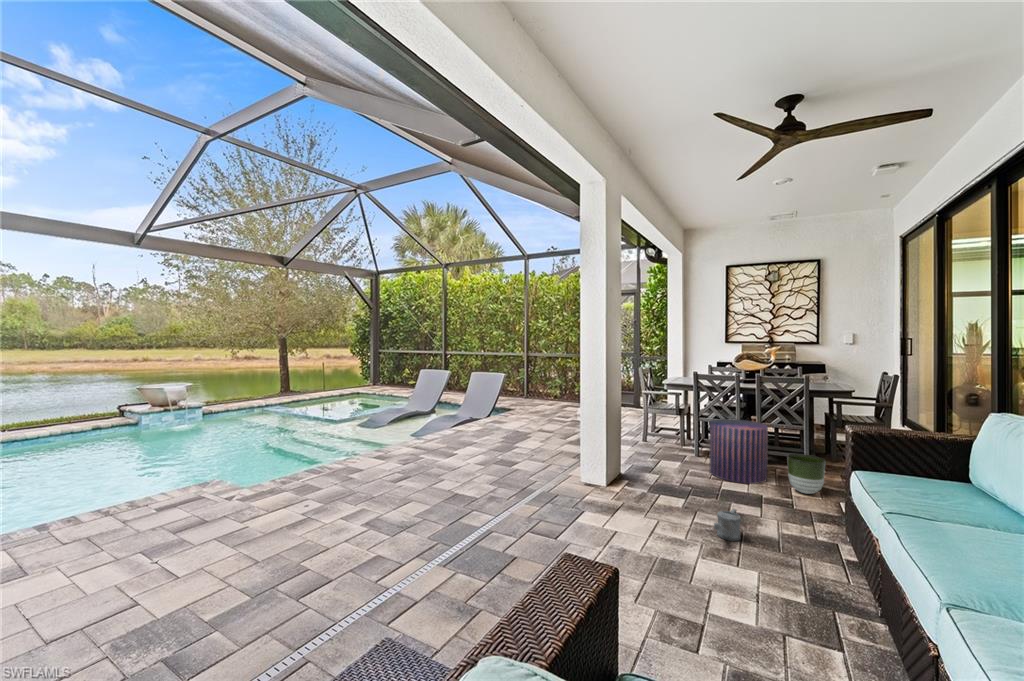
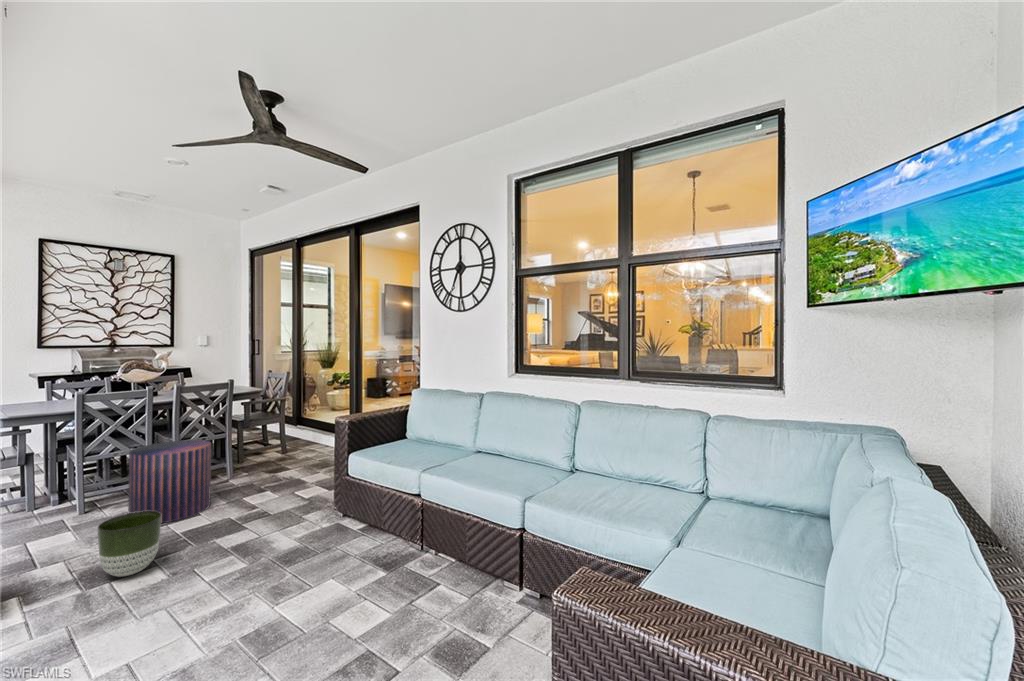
planter: present [787,454,825,494] -> present [98,511,161,577]
watering can: present [714,509,741,541] -> none [247,537,278,576]

